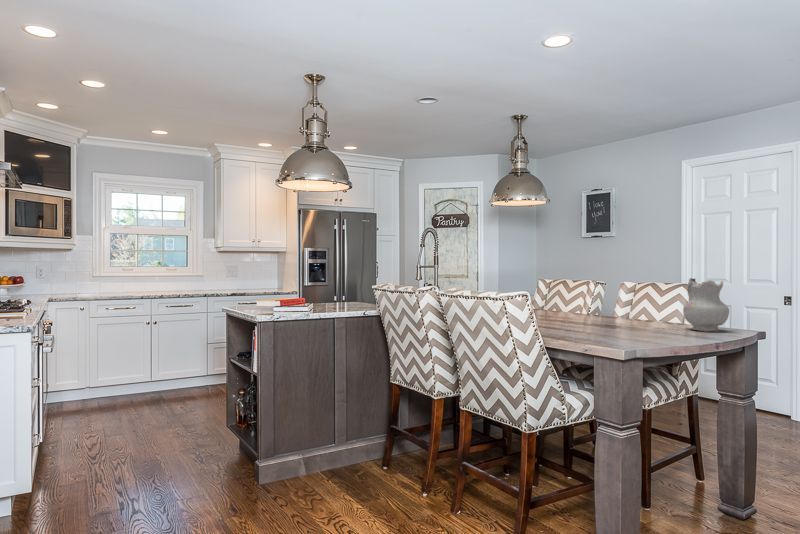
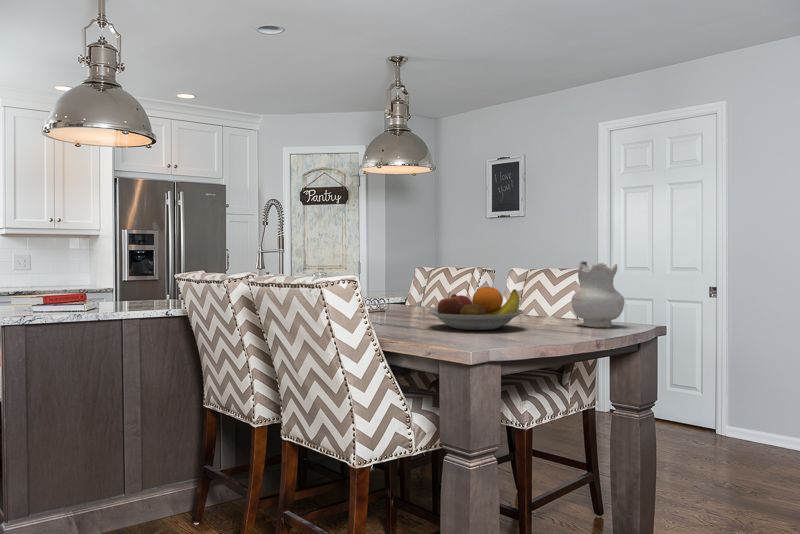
fruit bowl: none [568,299,647,332] -> present [428,287,524,330]

